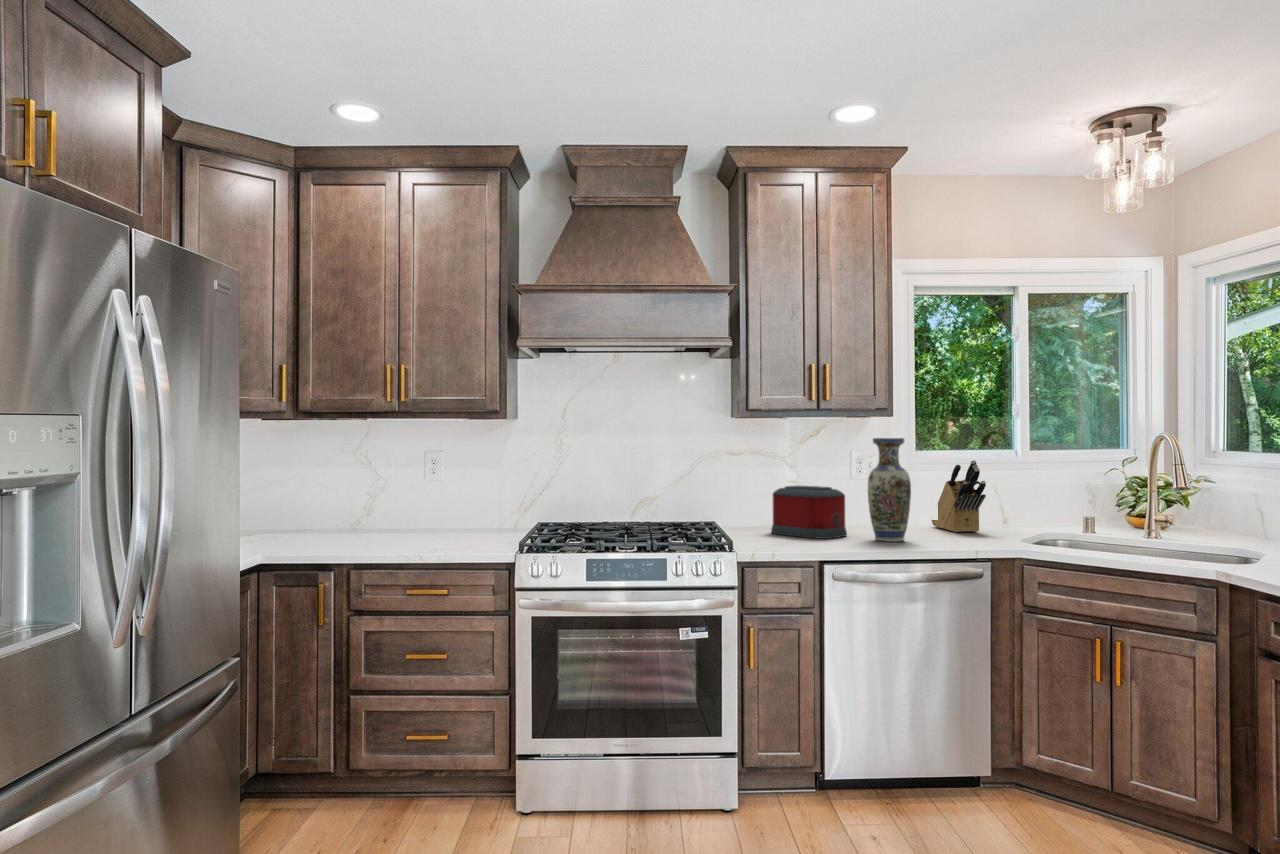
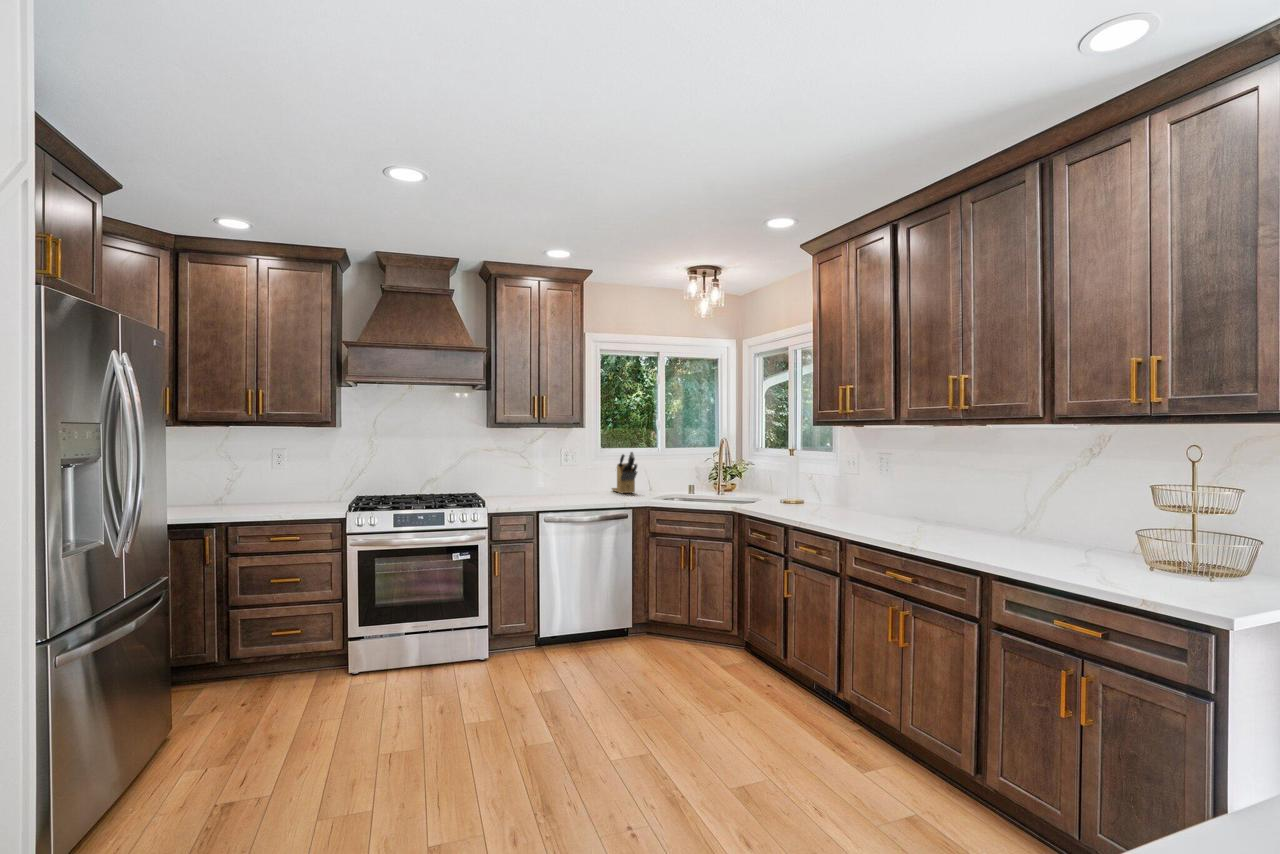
vase: present [868,438,911,542] -> none [569,439,593,500]
toaster: present [771,485,847,539] -> none [513,468,557,499]

